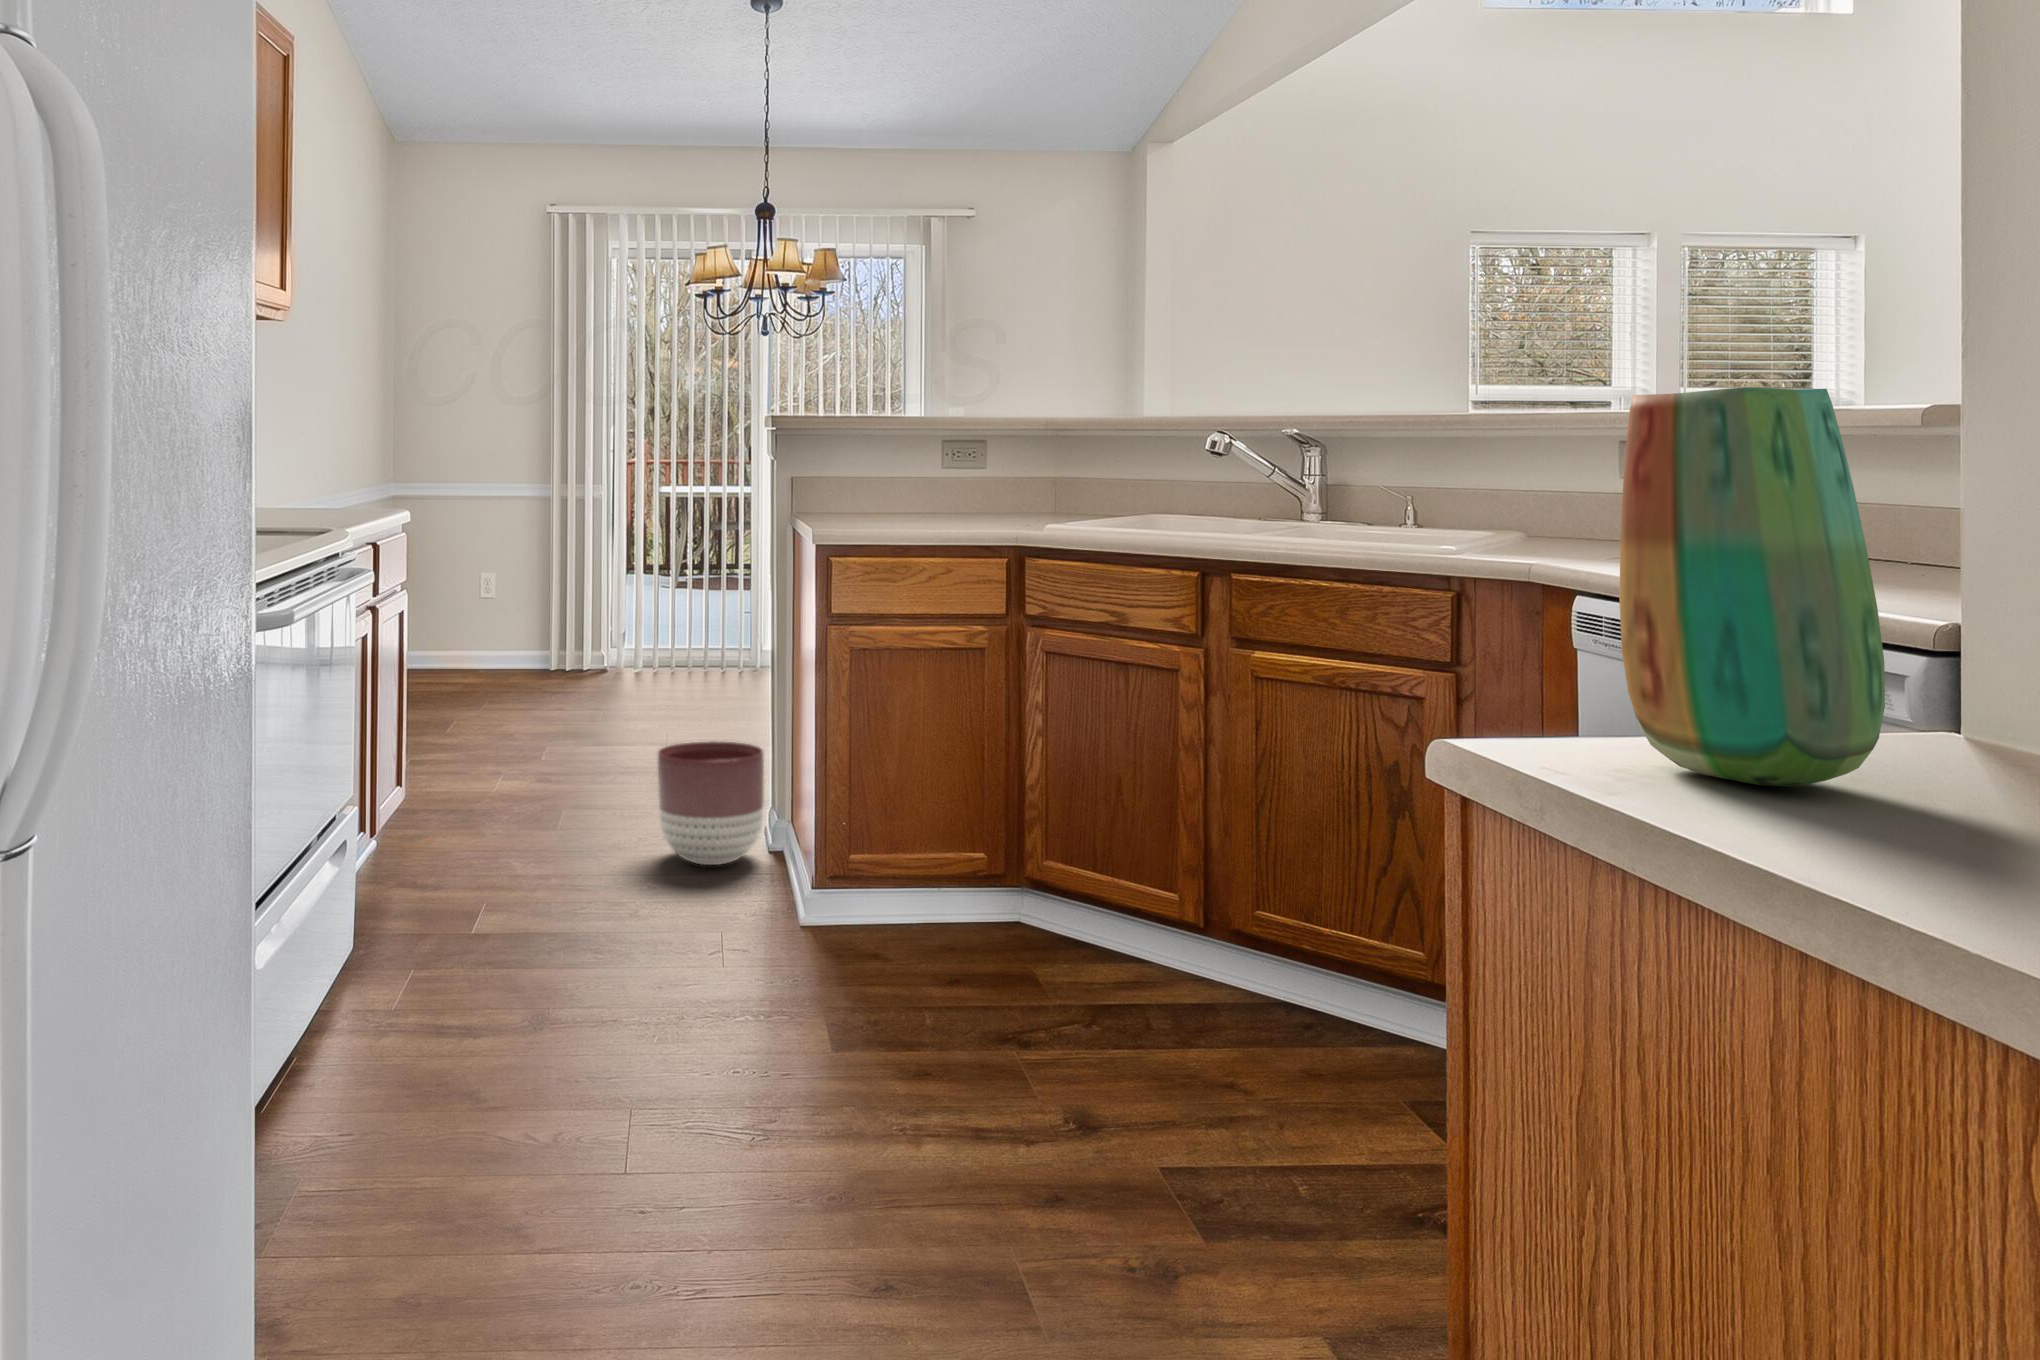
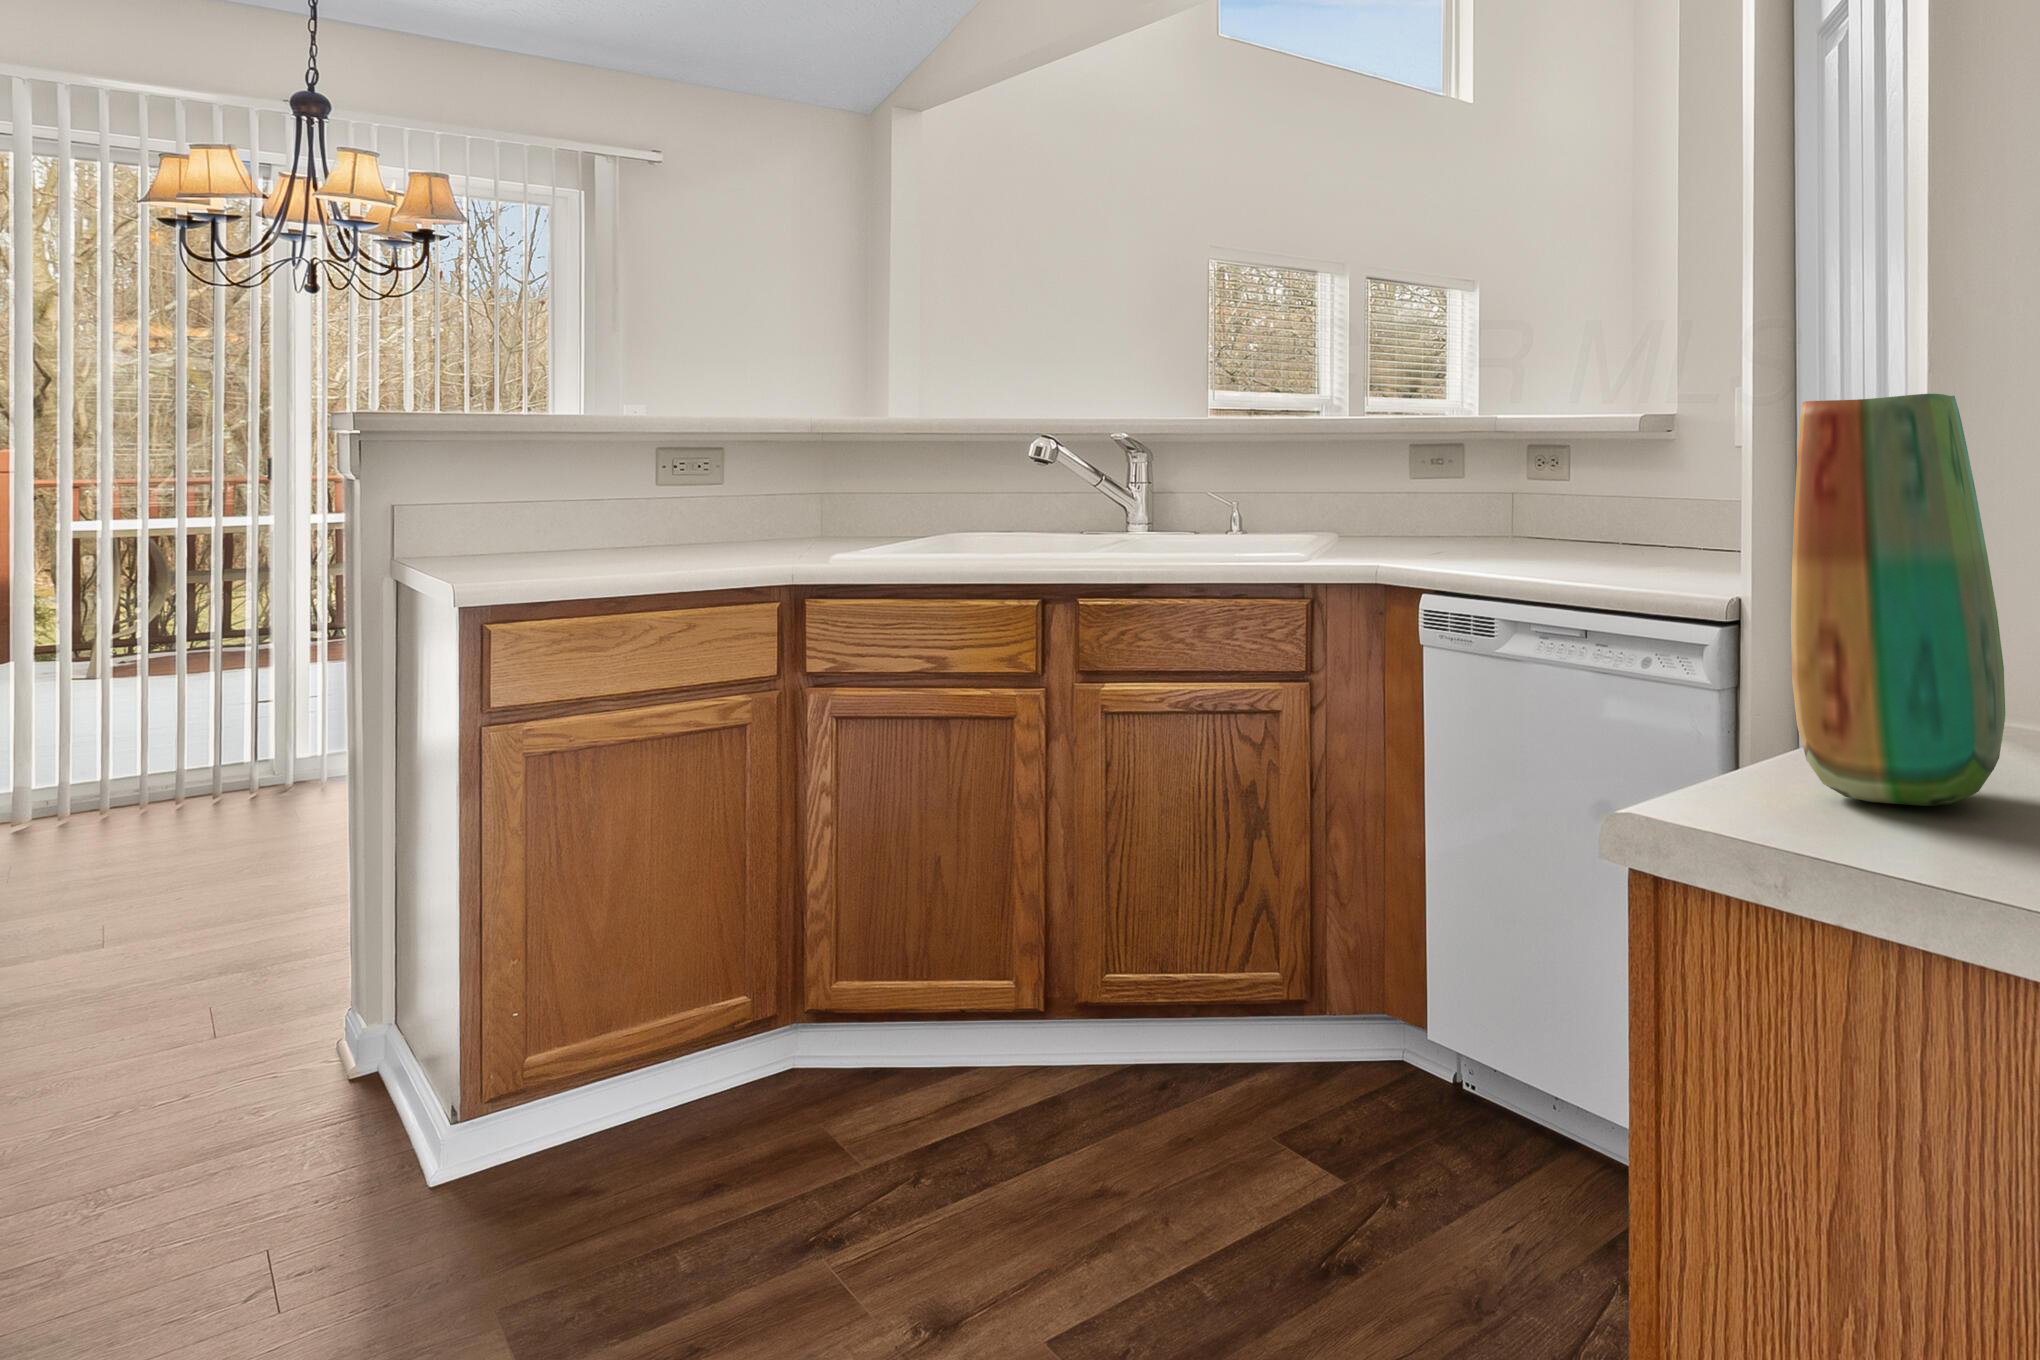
planter: present [658,741,764,865] -> none [145,916,366,1128]

